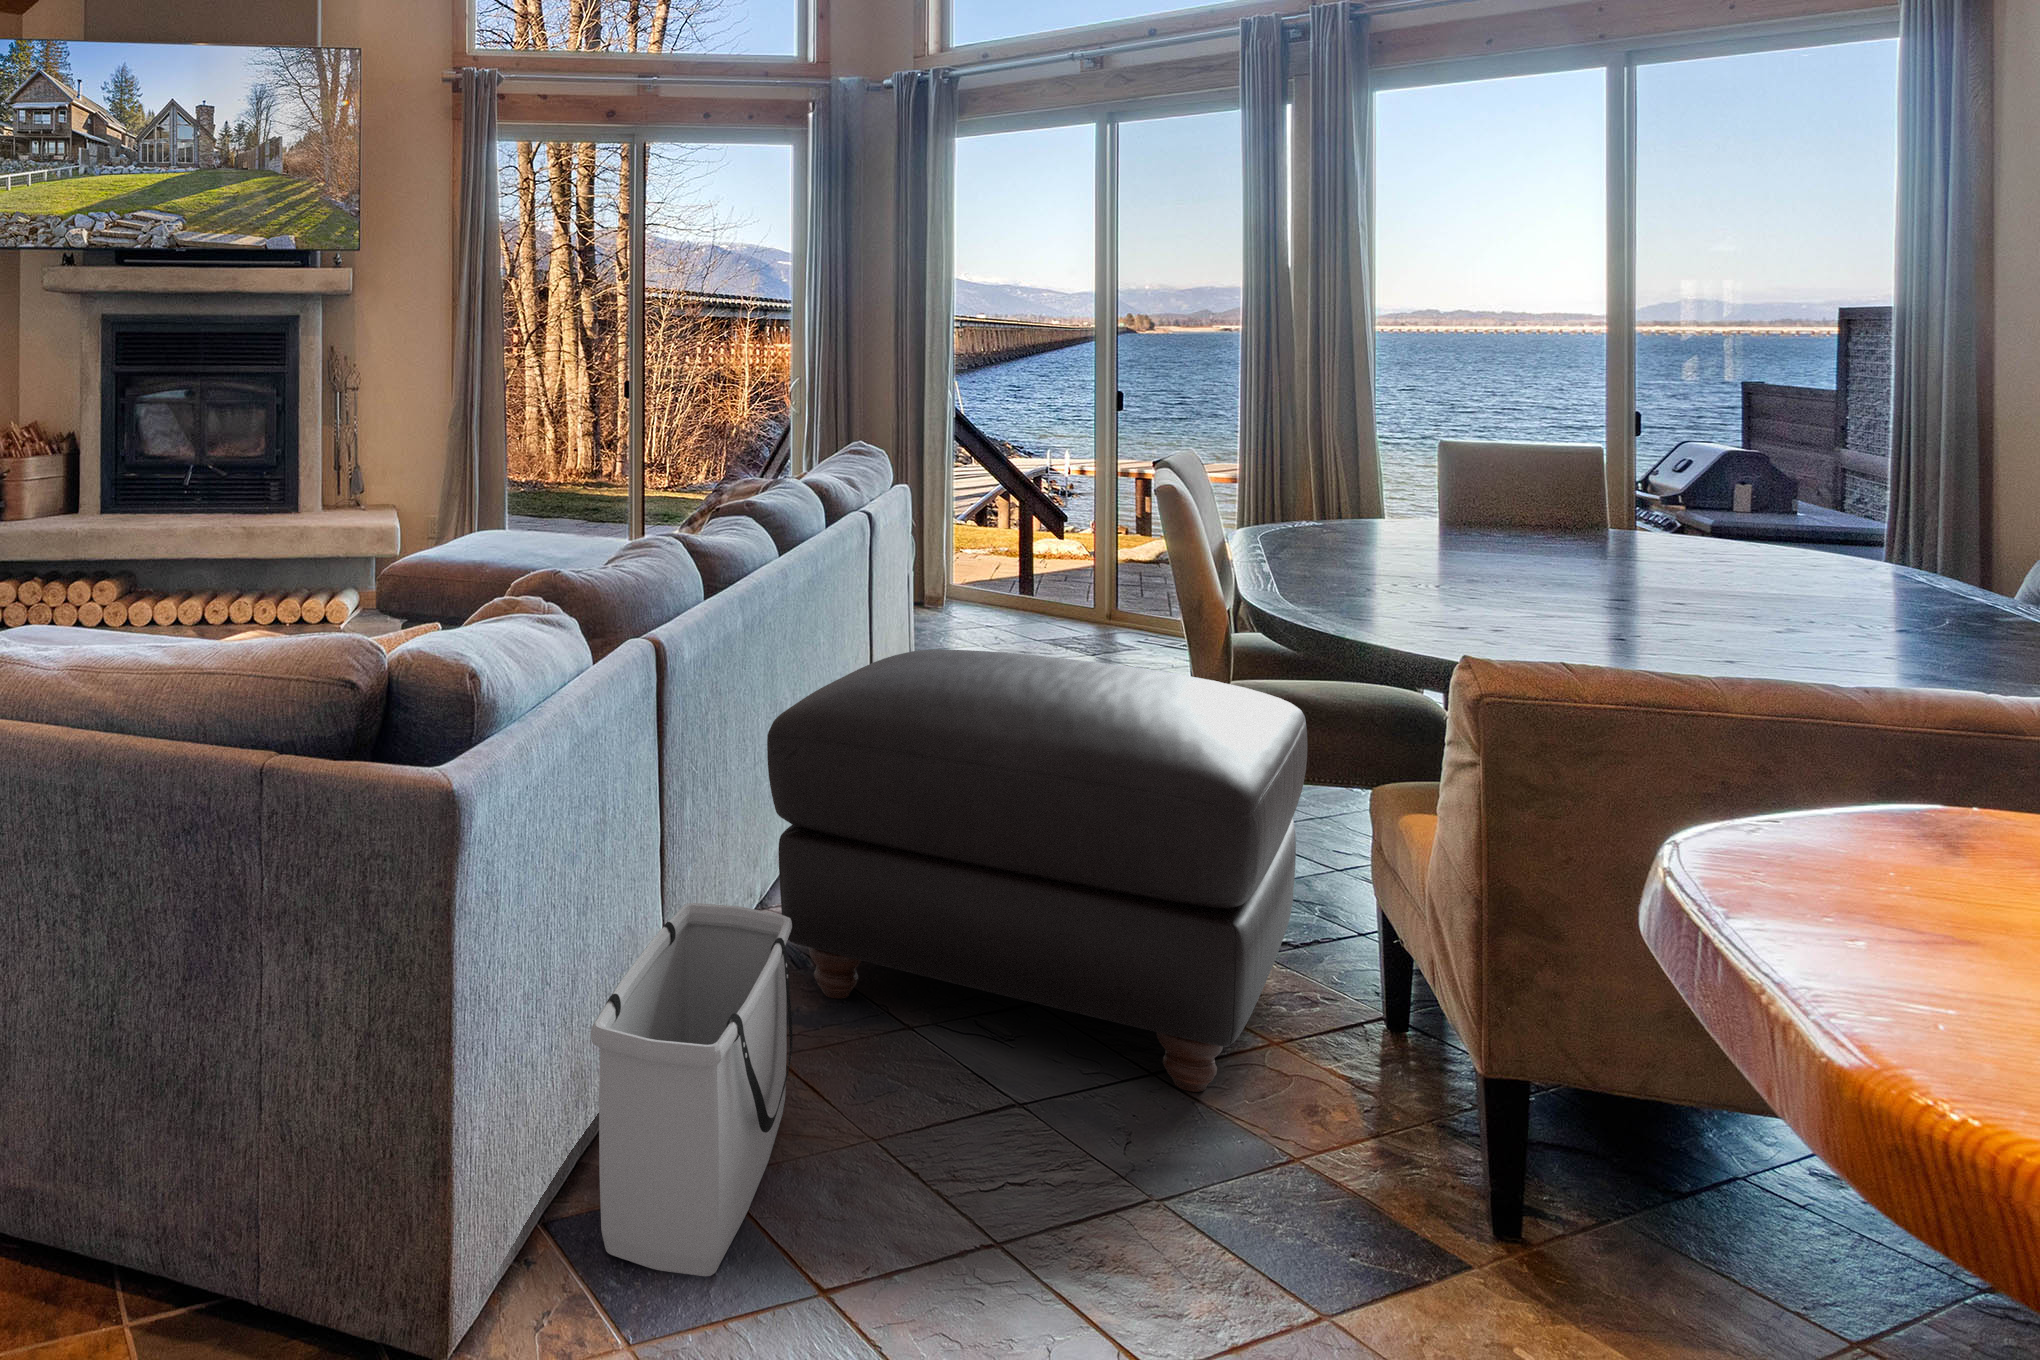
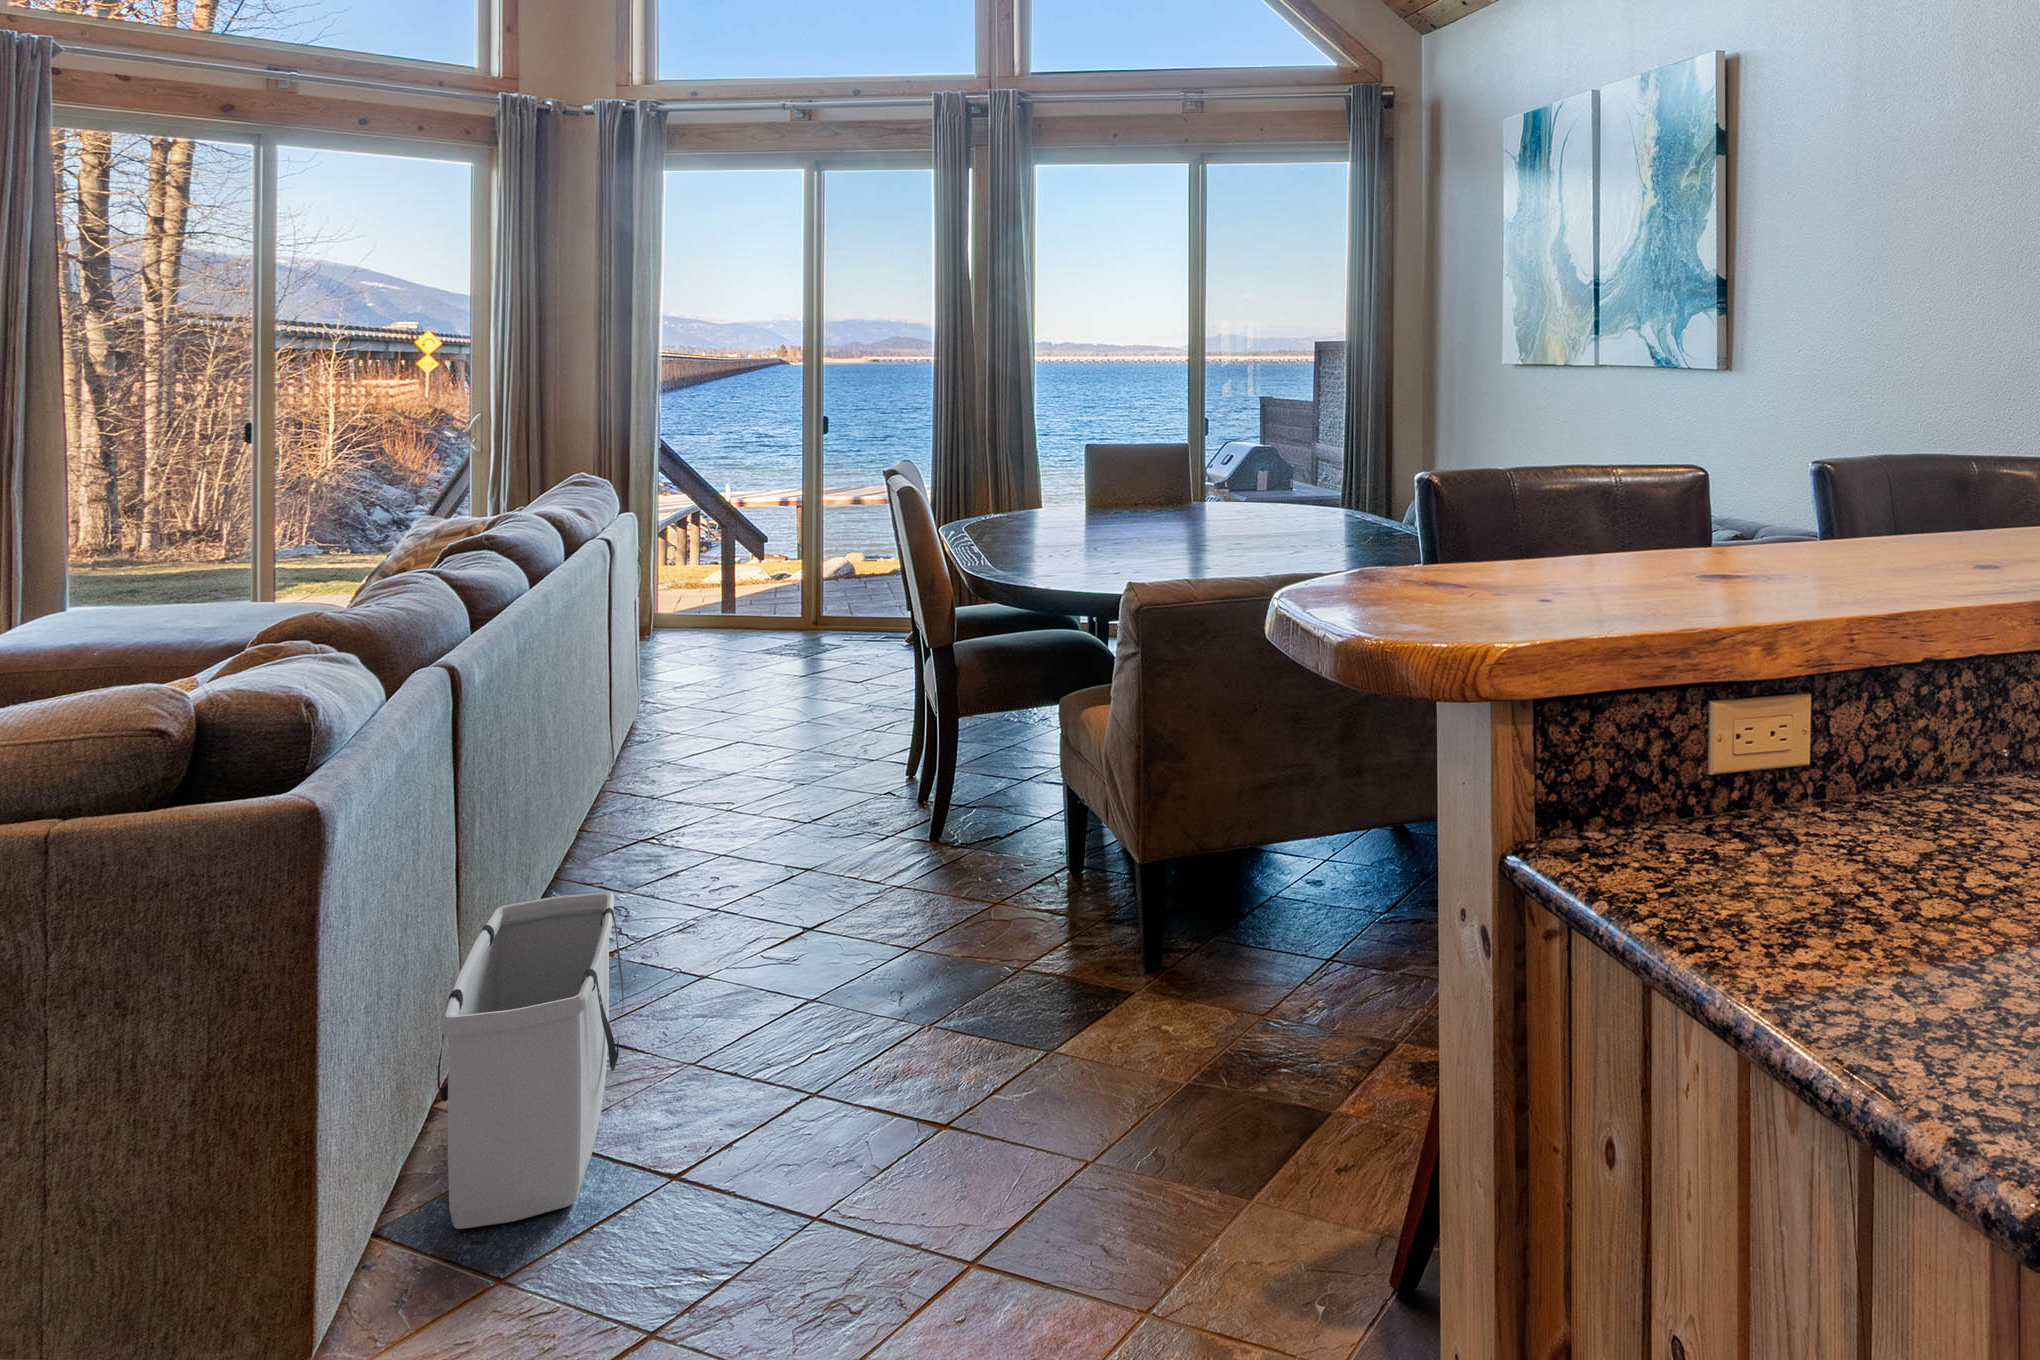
ottoman: present [767,649,1307,1092] -> none [559,638,1014,976]

